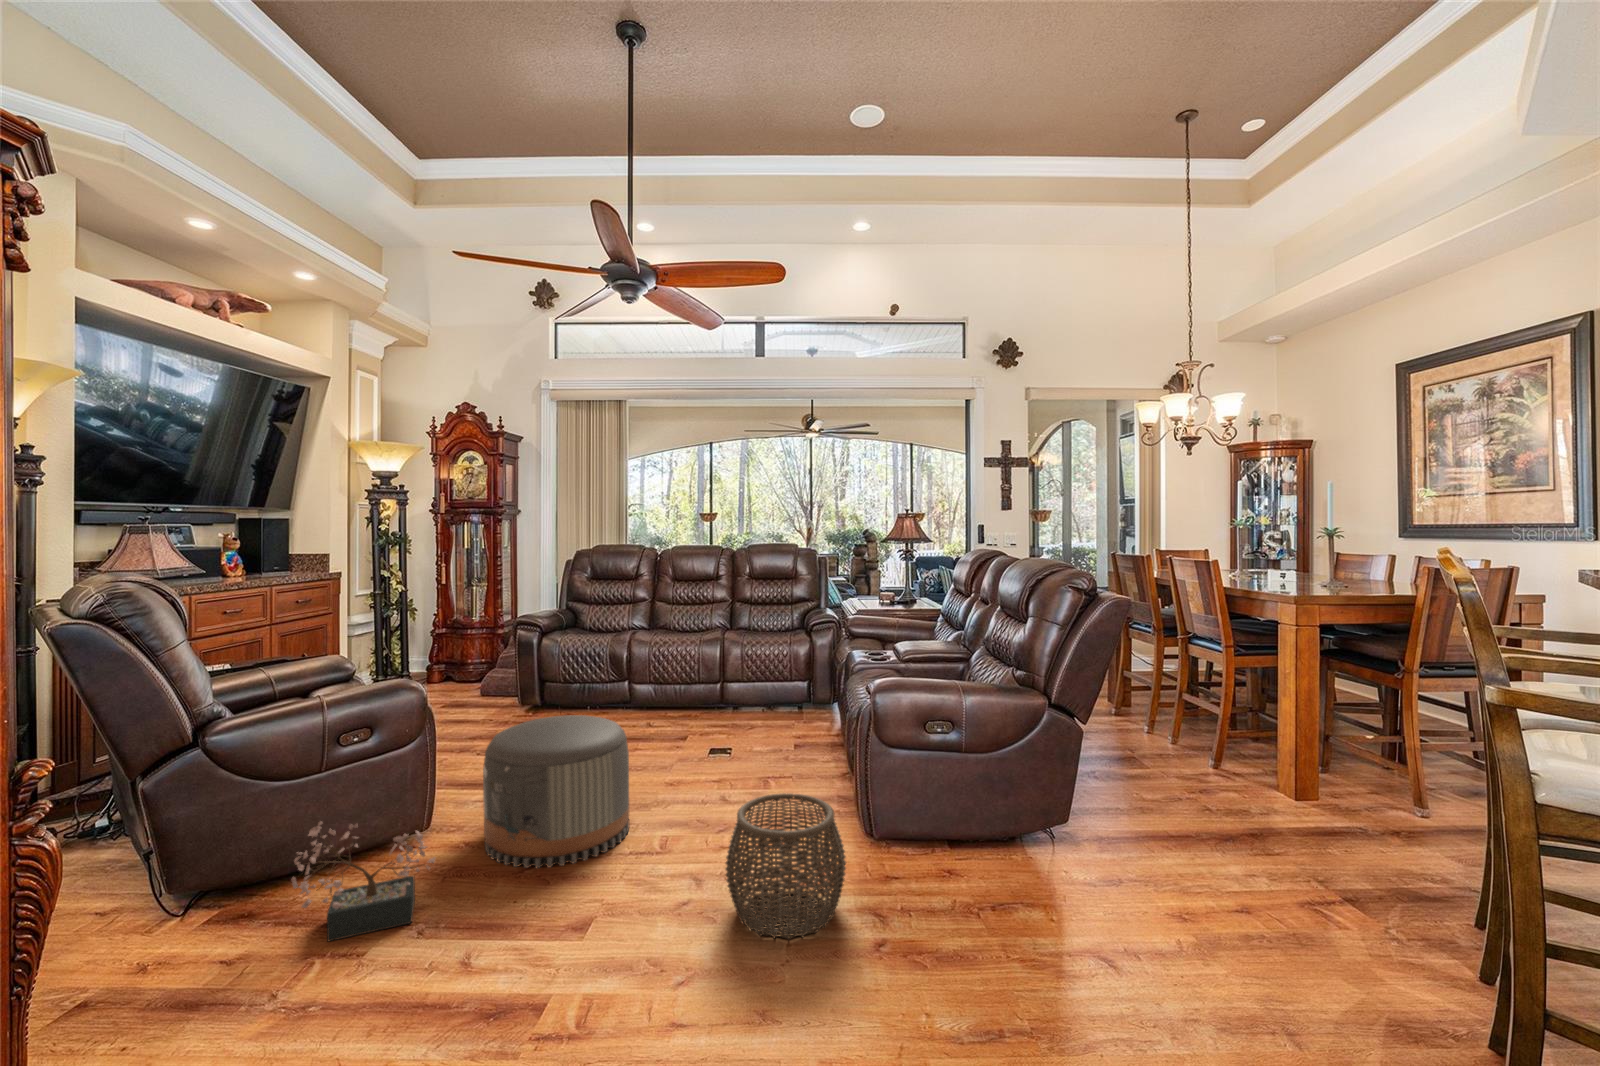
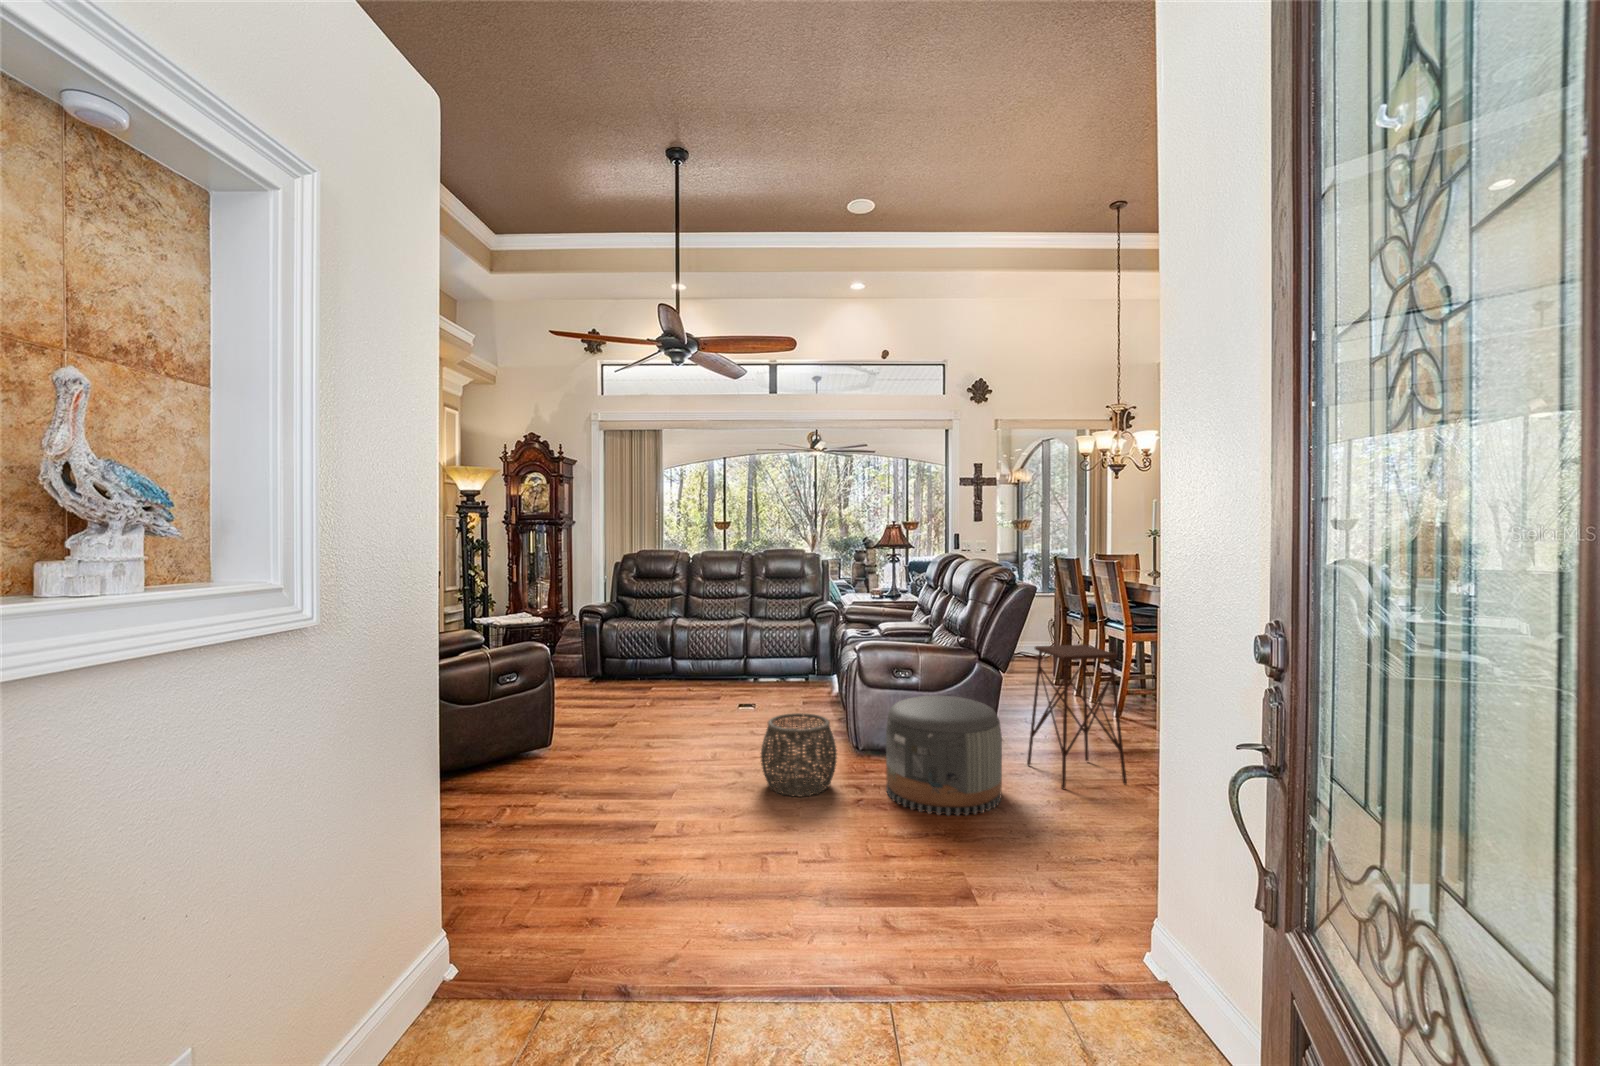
side table: none [1126,684,1293,918] -> present [1027,644,1127,789]
pouf: present [483,715,629,868] -> present [886,695,1002,816]
decorative plant: present [291,821,435,941] -> none [490,726,575,798]

